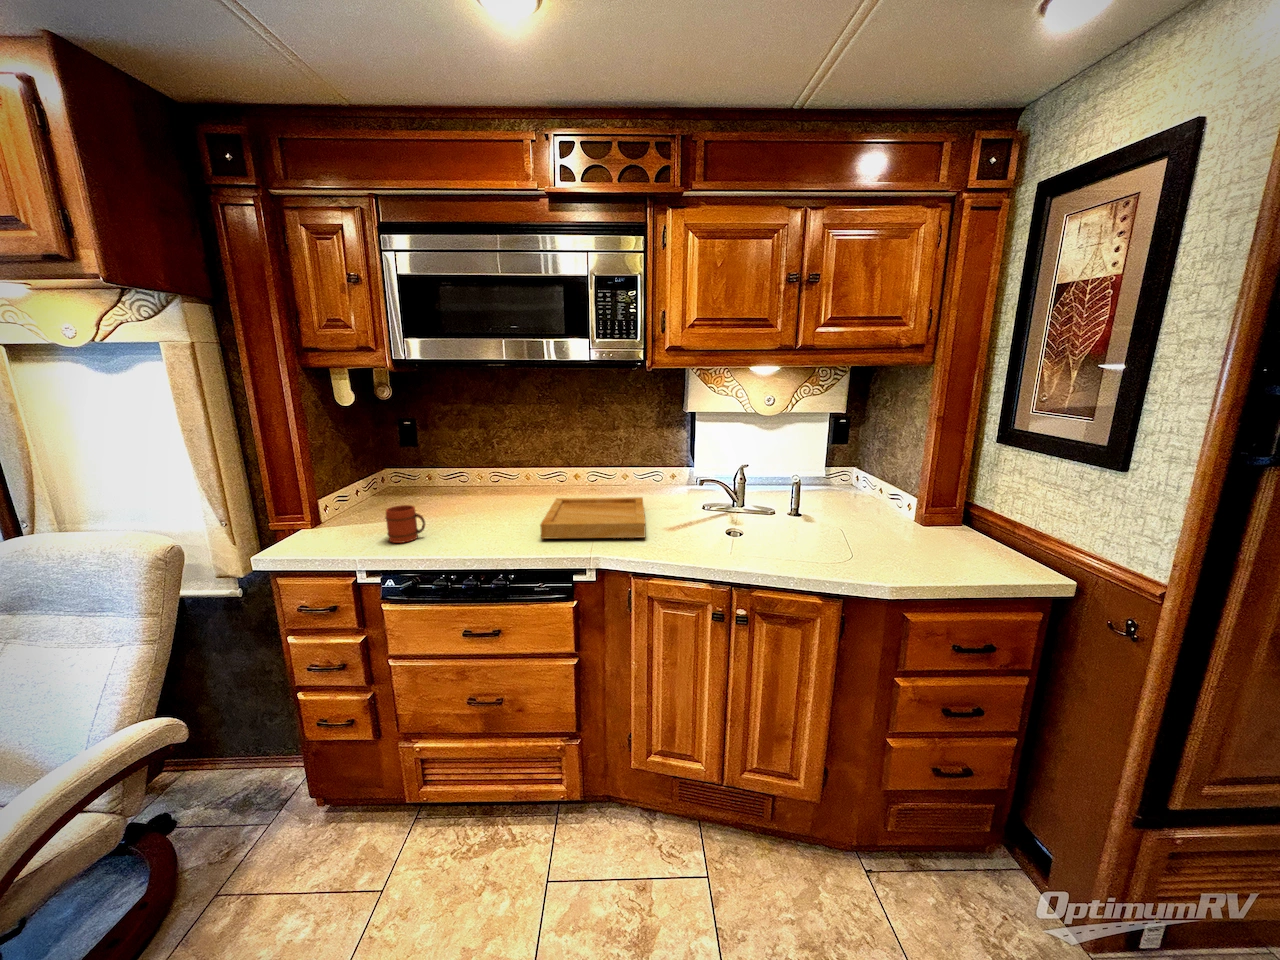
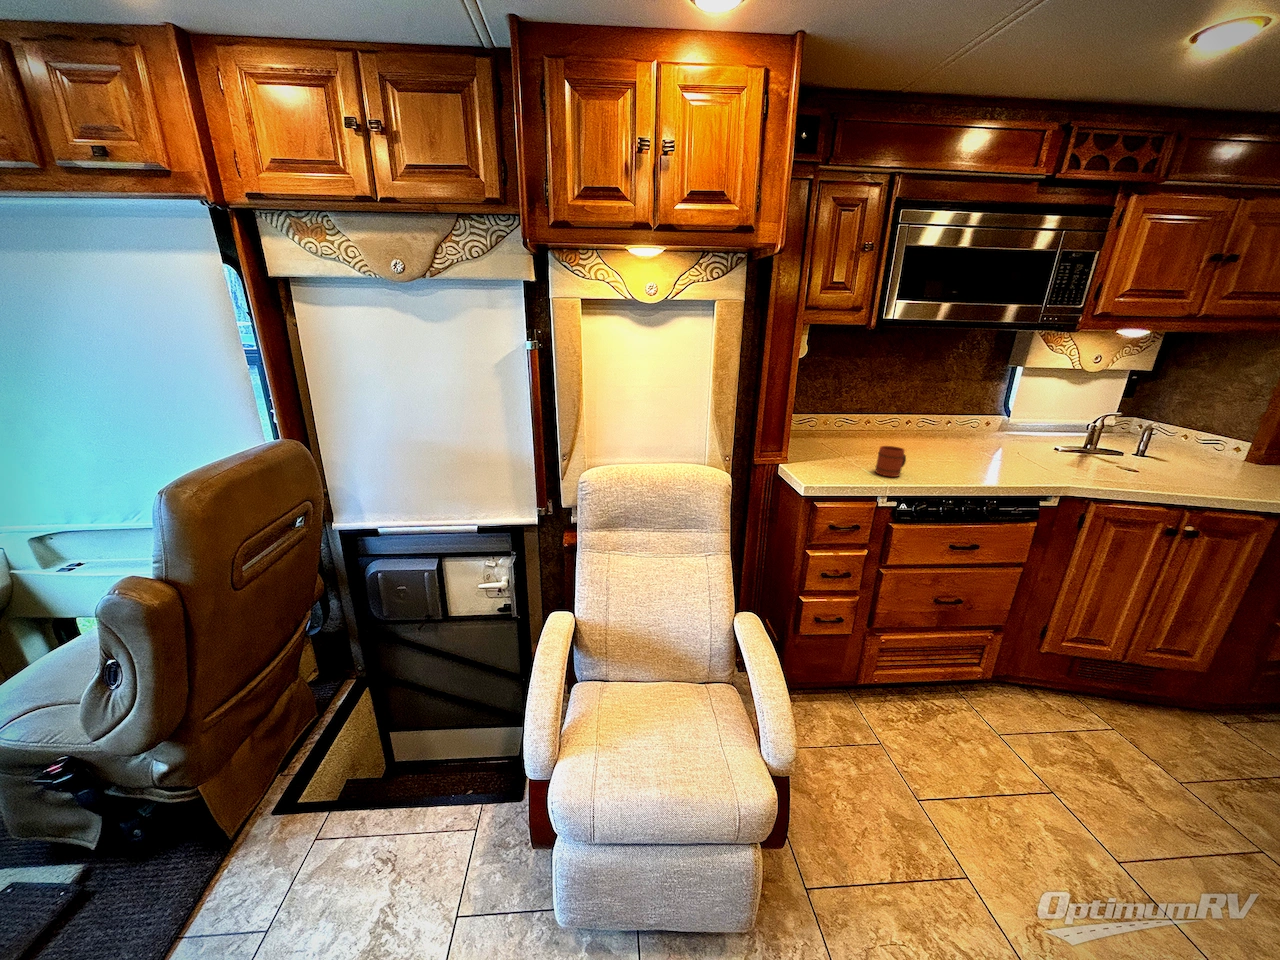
tray: present [540,497,645,539] -> none [941,442,1083,474]

